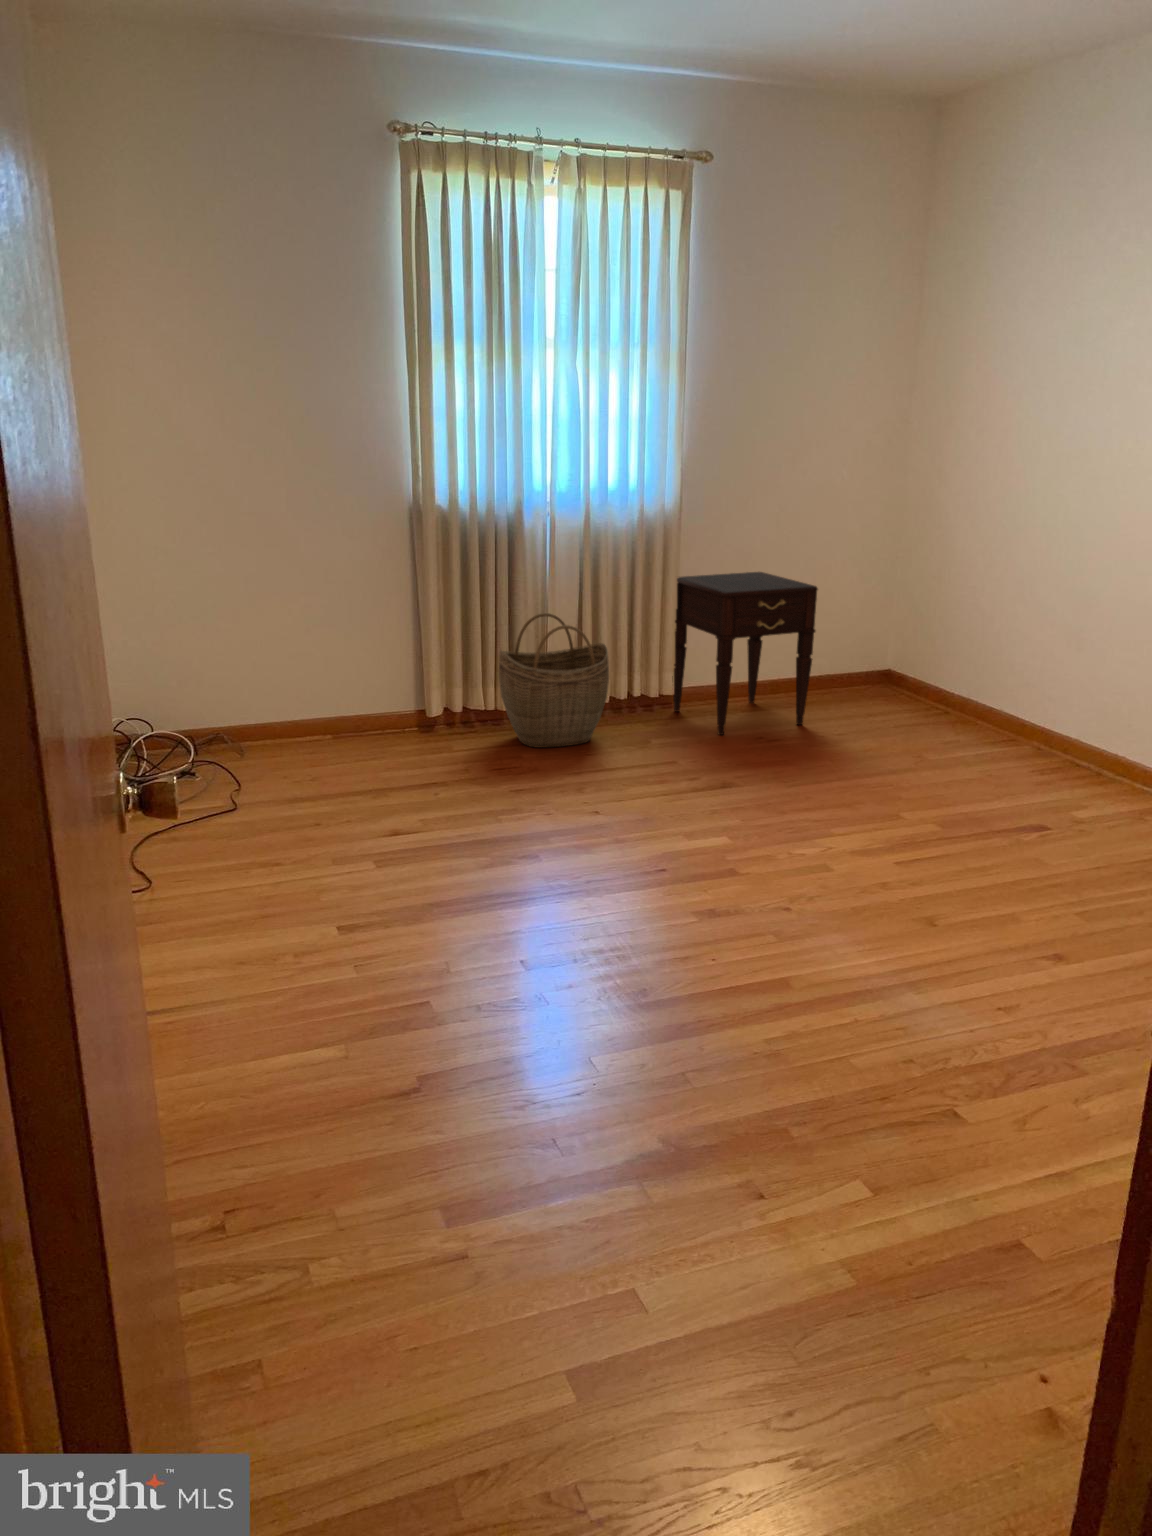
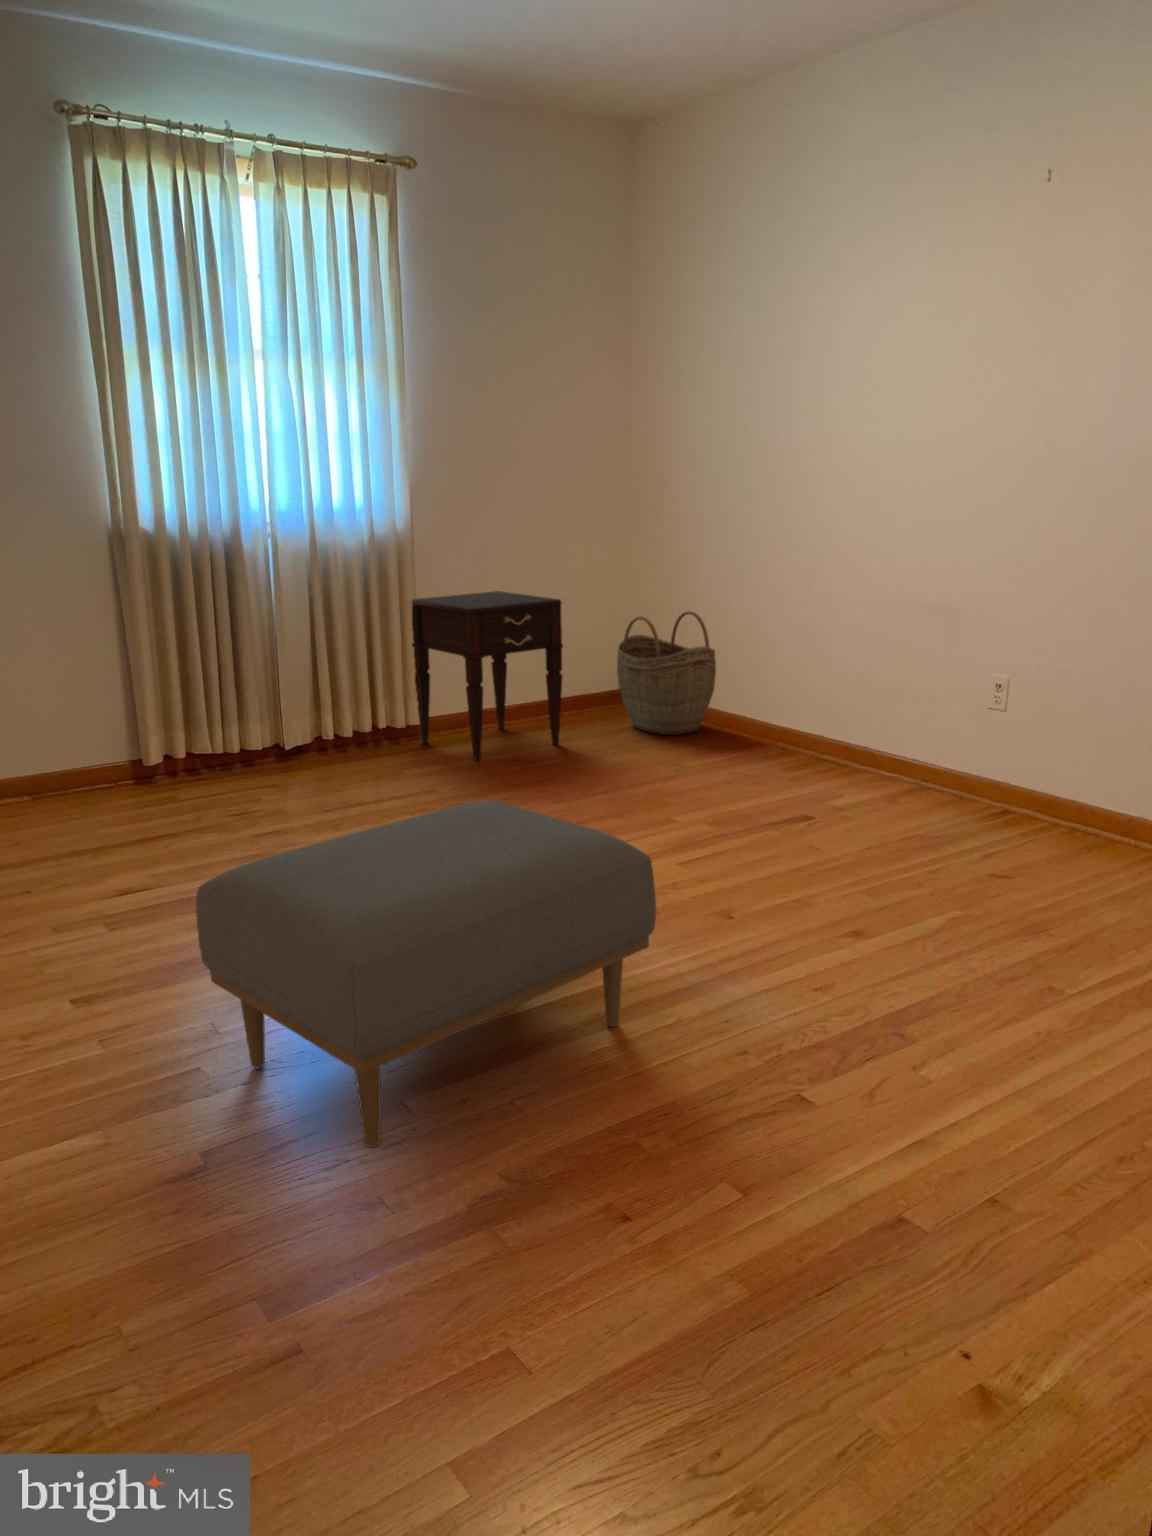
woven basket: present [499,613,609,748] -> present [617,611,716,735]
ottoman: none [419,804,831,1114] -> present [196,800,656,1147]

